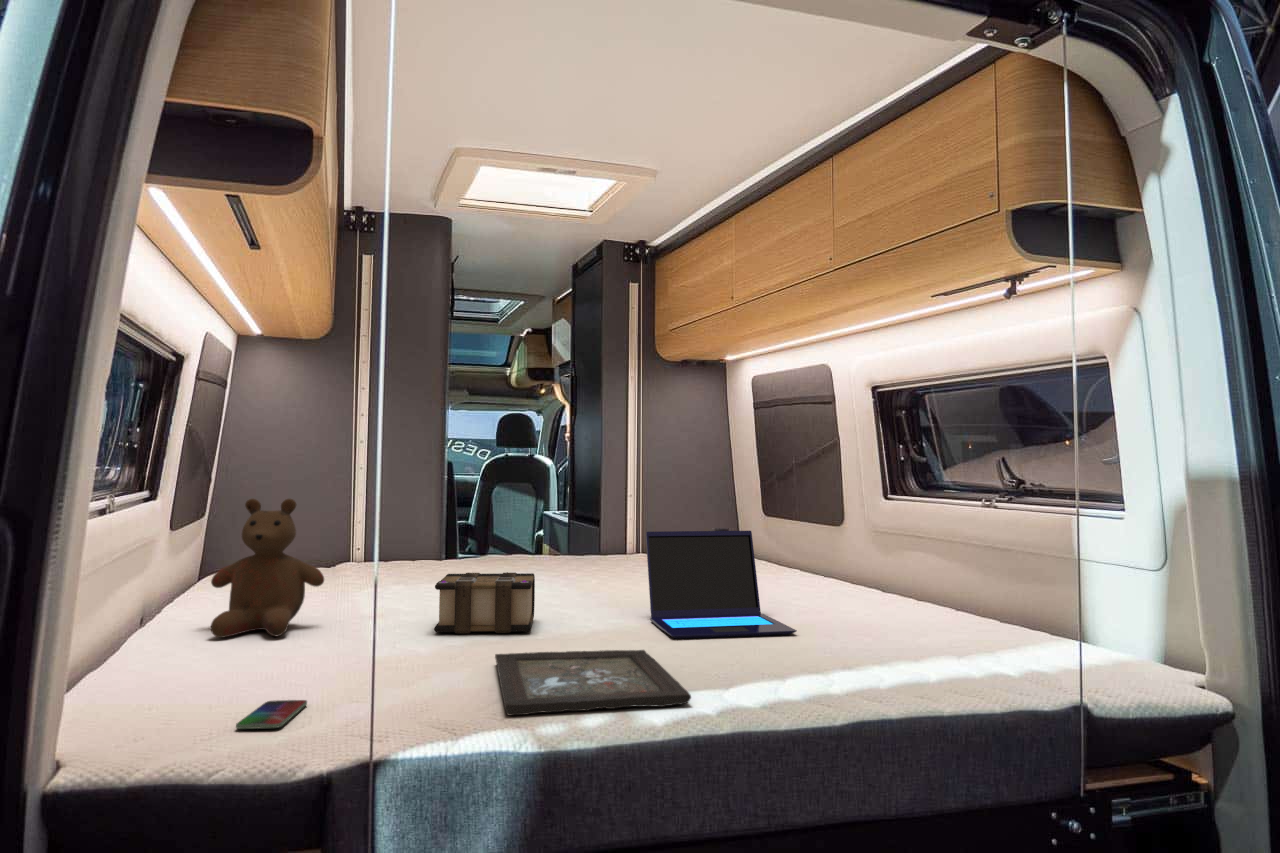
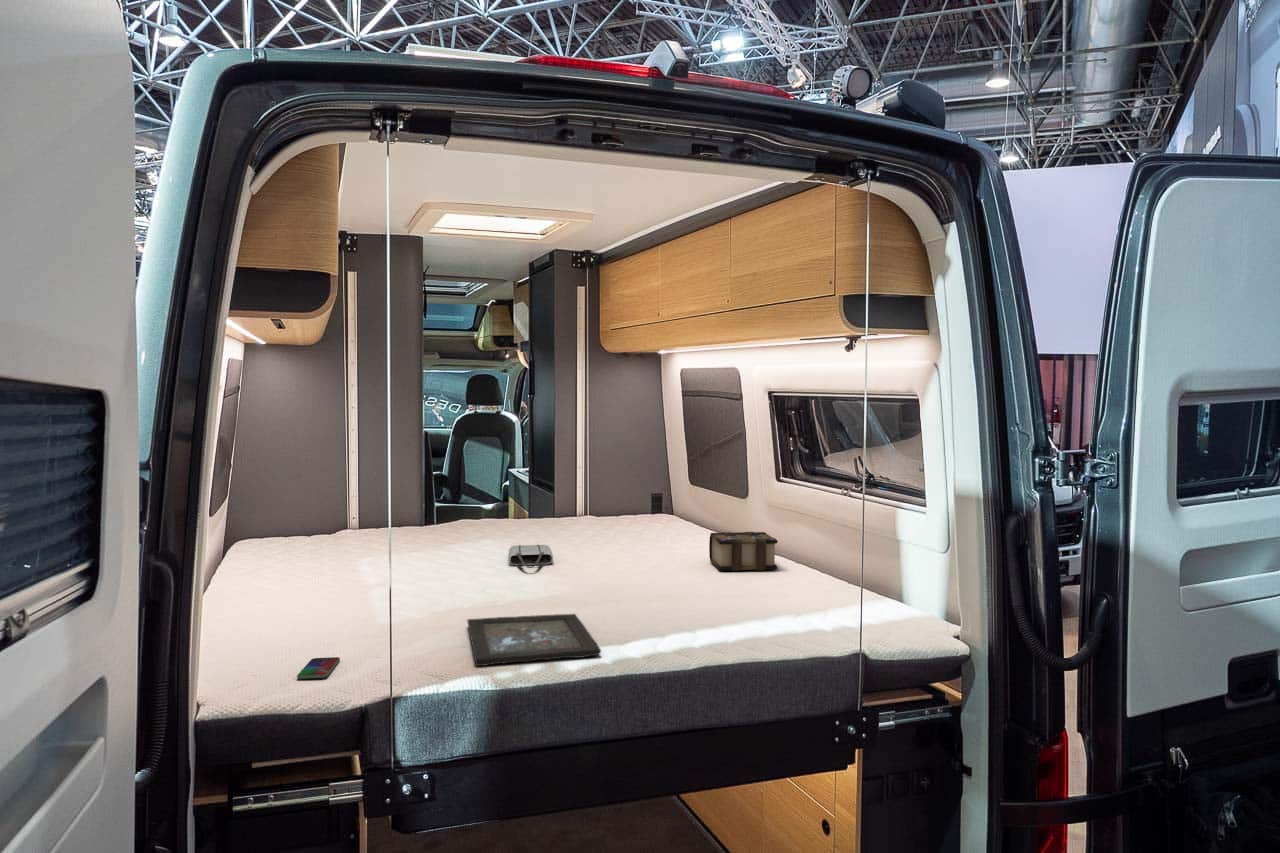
teddy bear: present [211,499,324,638] -> none [248,499,335,607]
laptop: present [646,531,797,639] -> none [582,515,692,602]
book: present [434,572,535,633] -> present [709,532,778,571]
tote bag: none [549,576,605,600] -> present [509,545,553,568]

